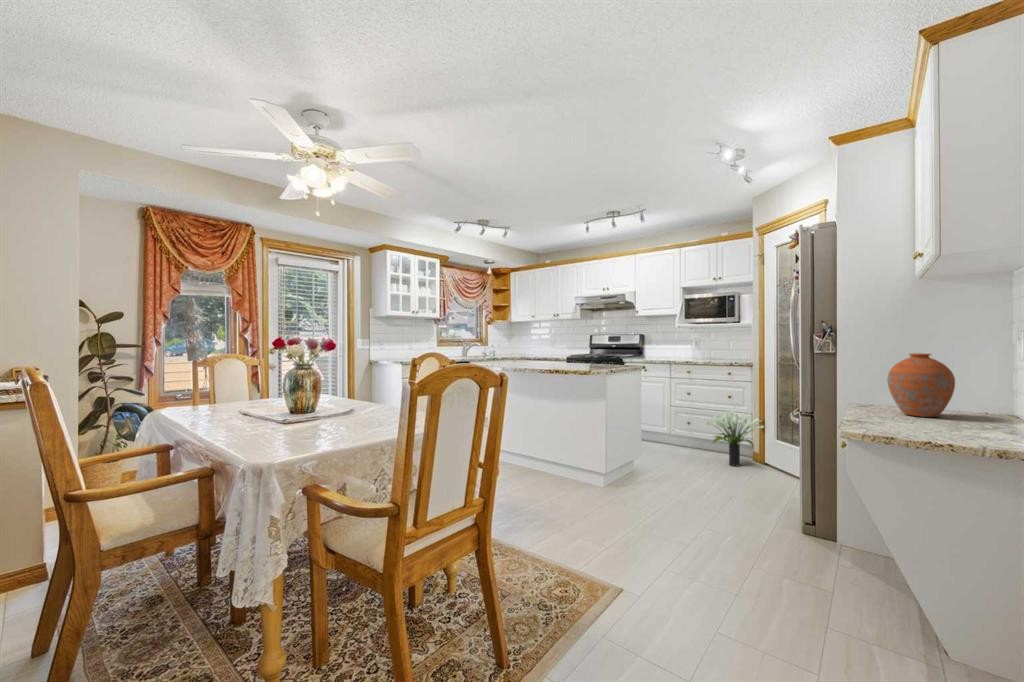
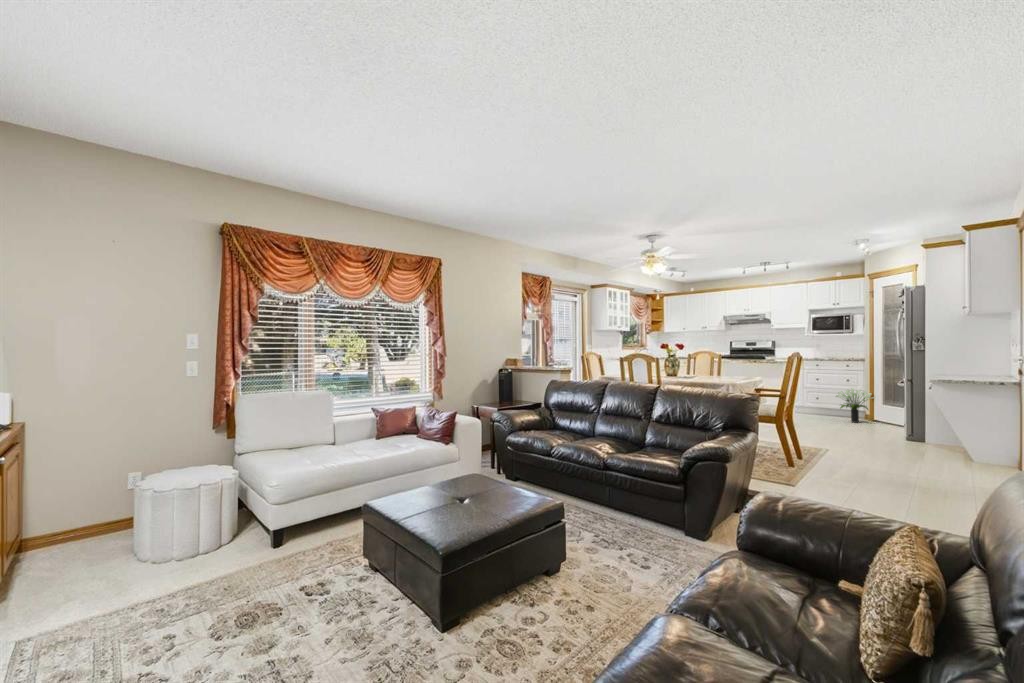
vase: present [887,353,955,417] -> none [952,349,983,377]

